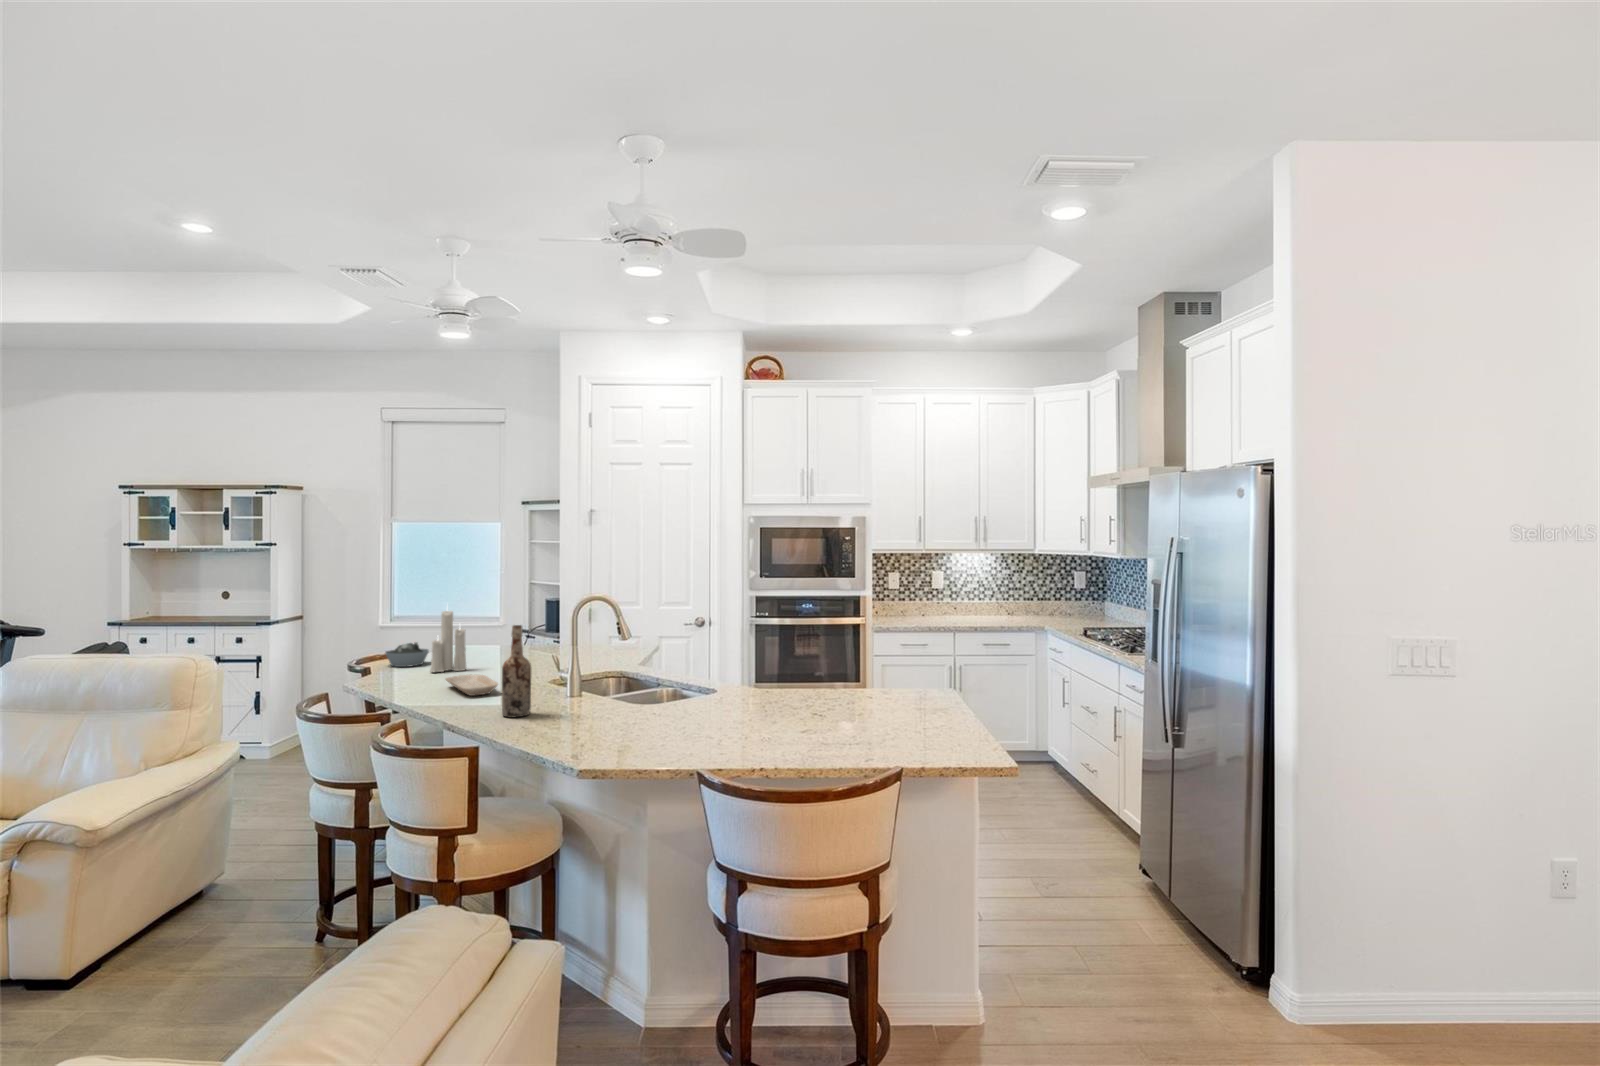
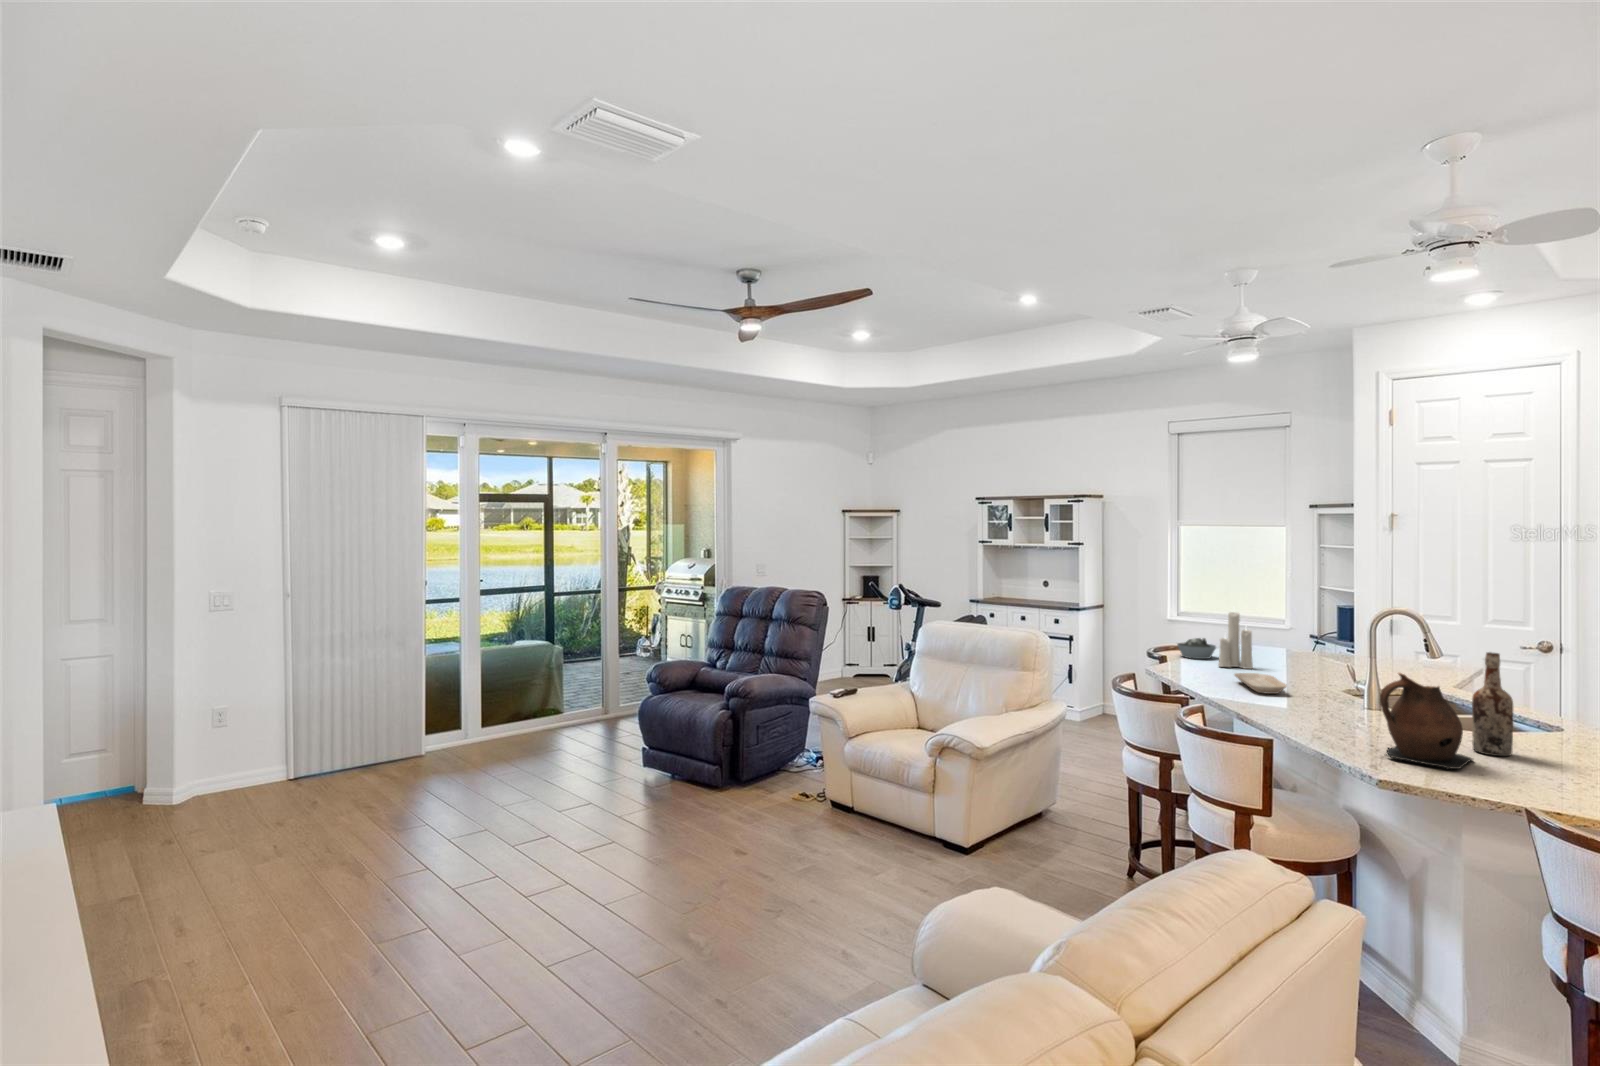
wine bottle: present [502,625,531,717] -> present [1472,652,1513,756]
ceramic pitcher: none [582,656,655,746] -> present [1380,673,1473,769]

